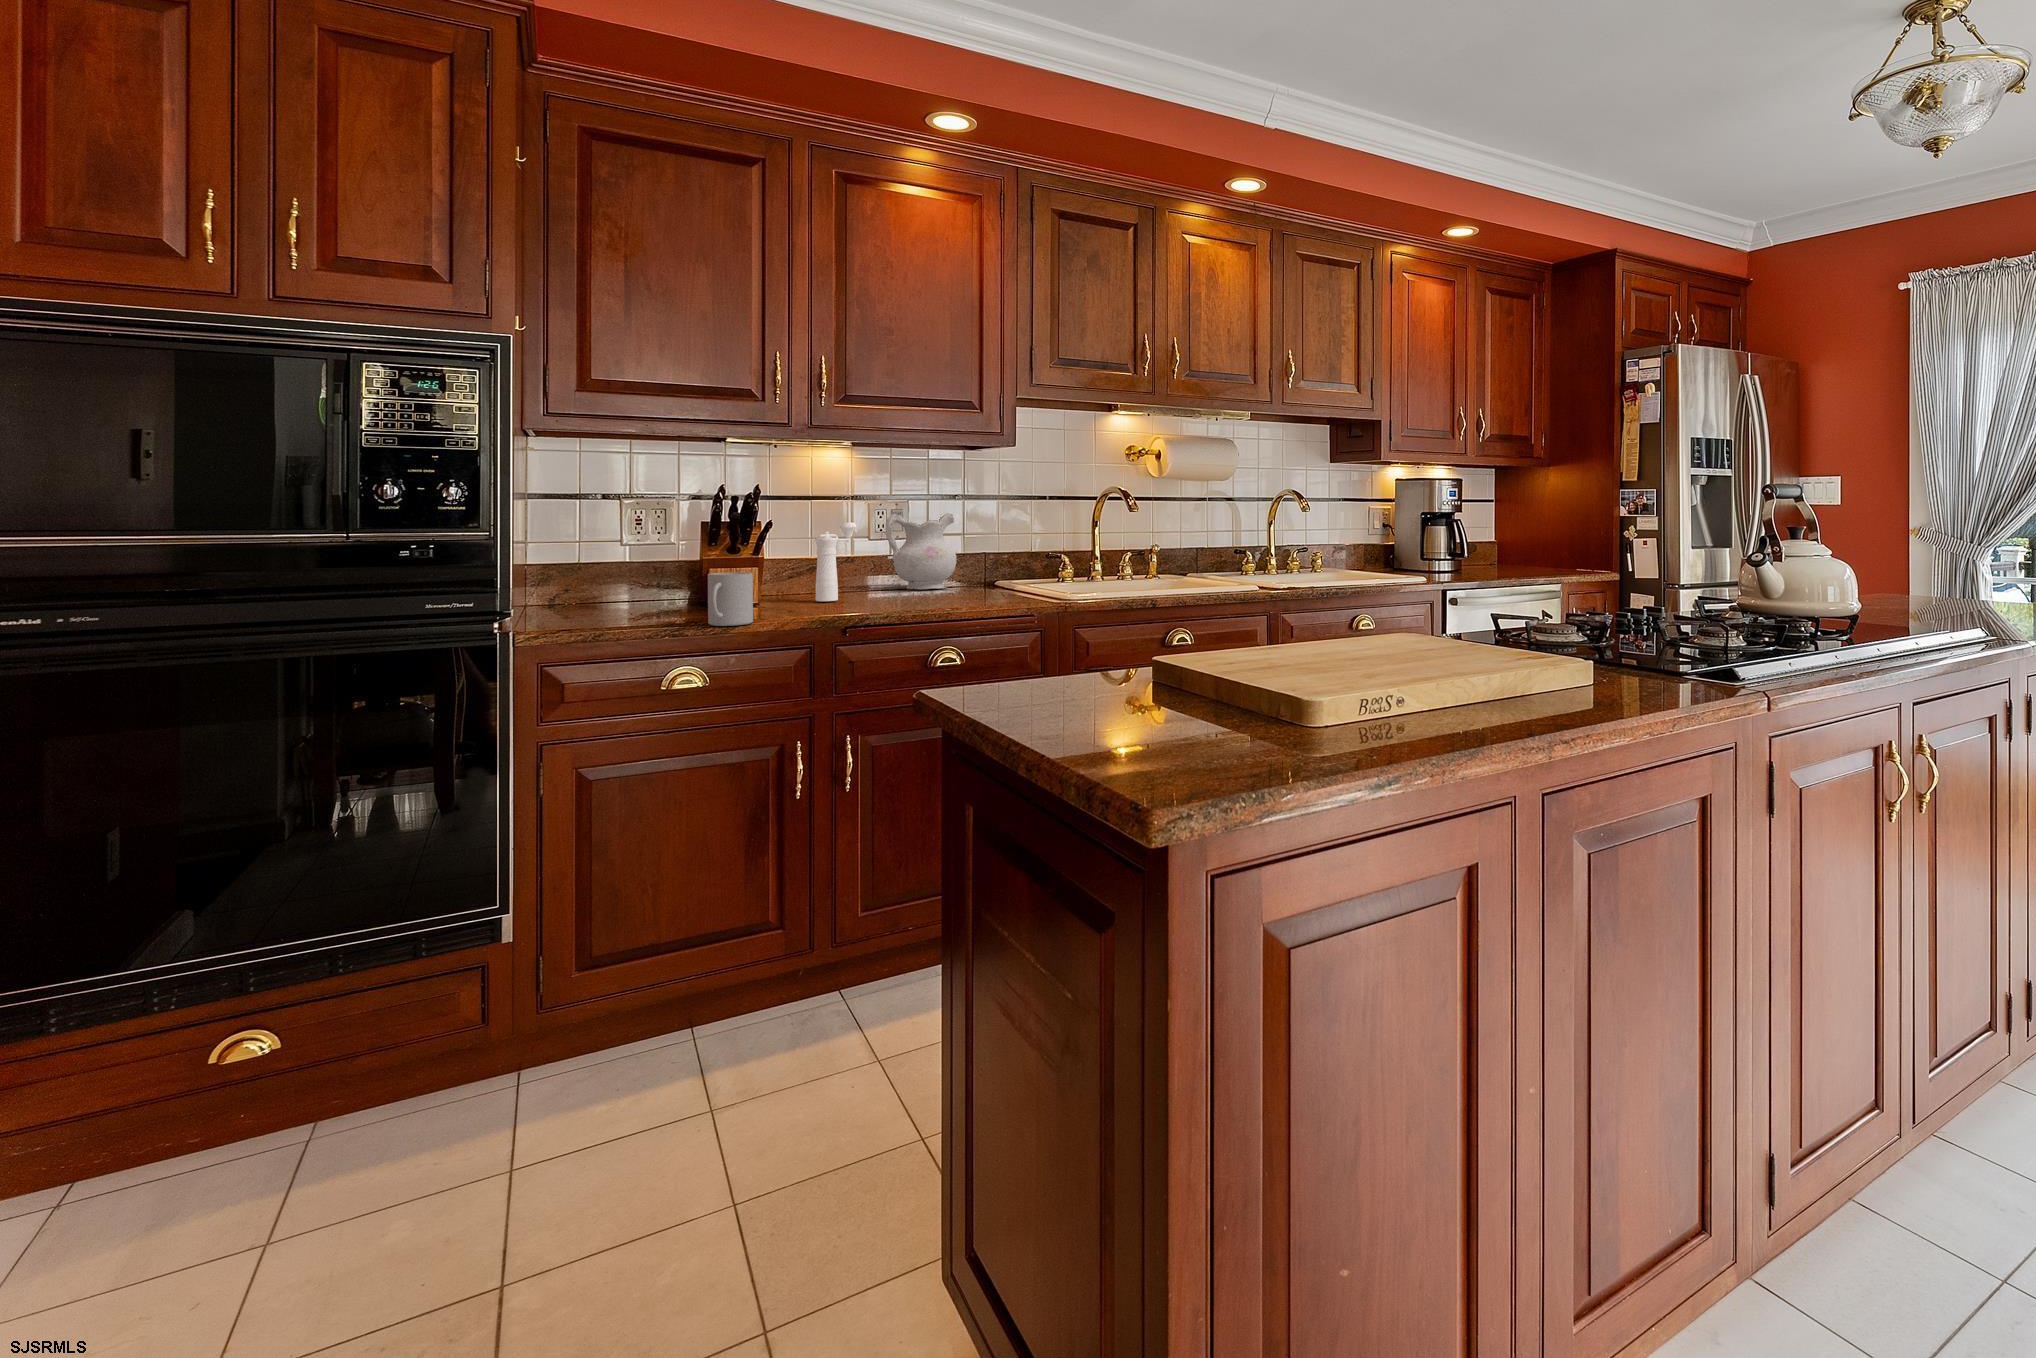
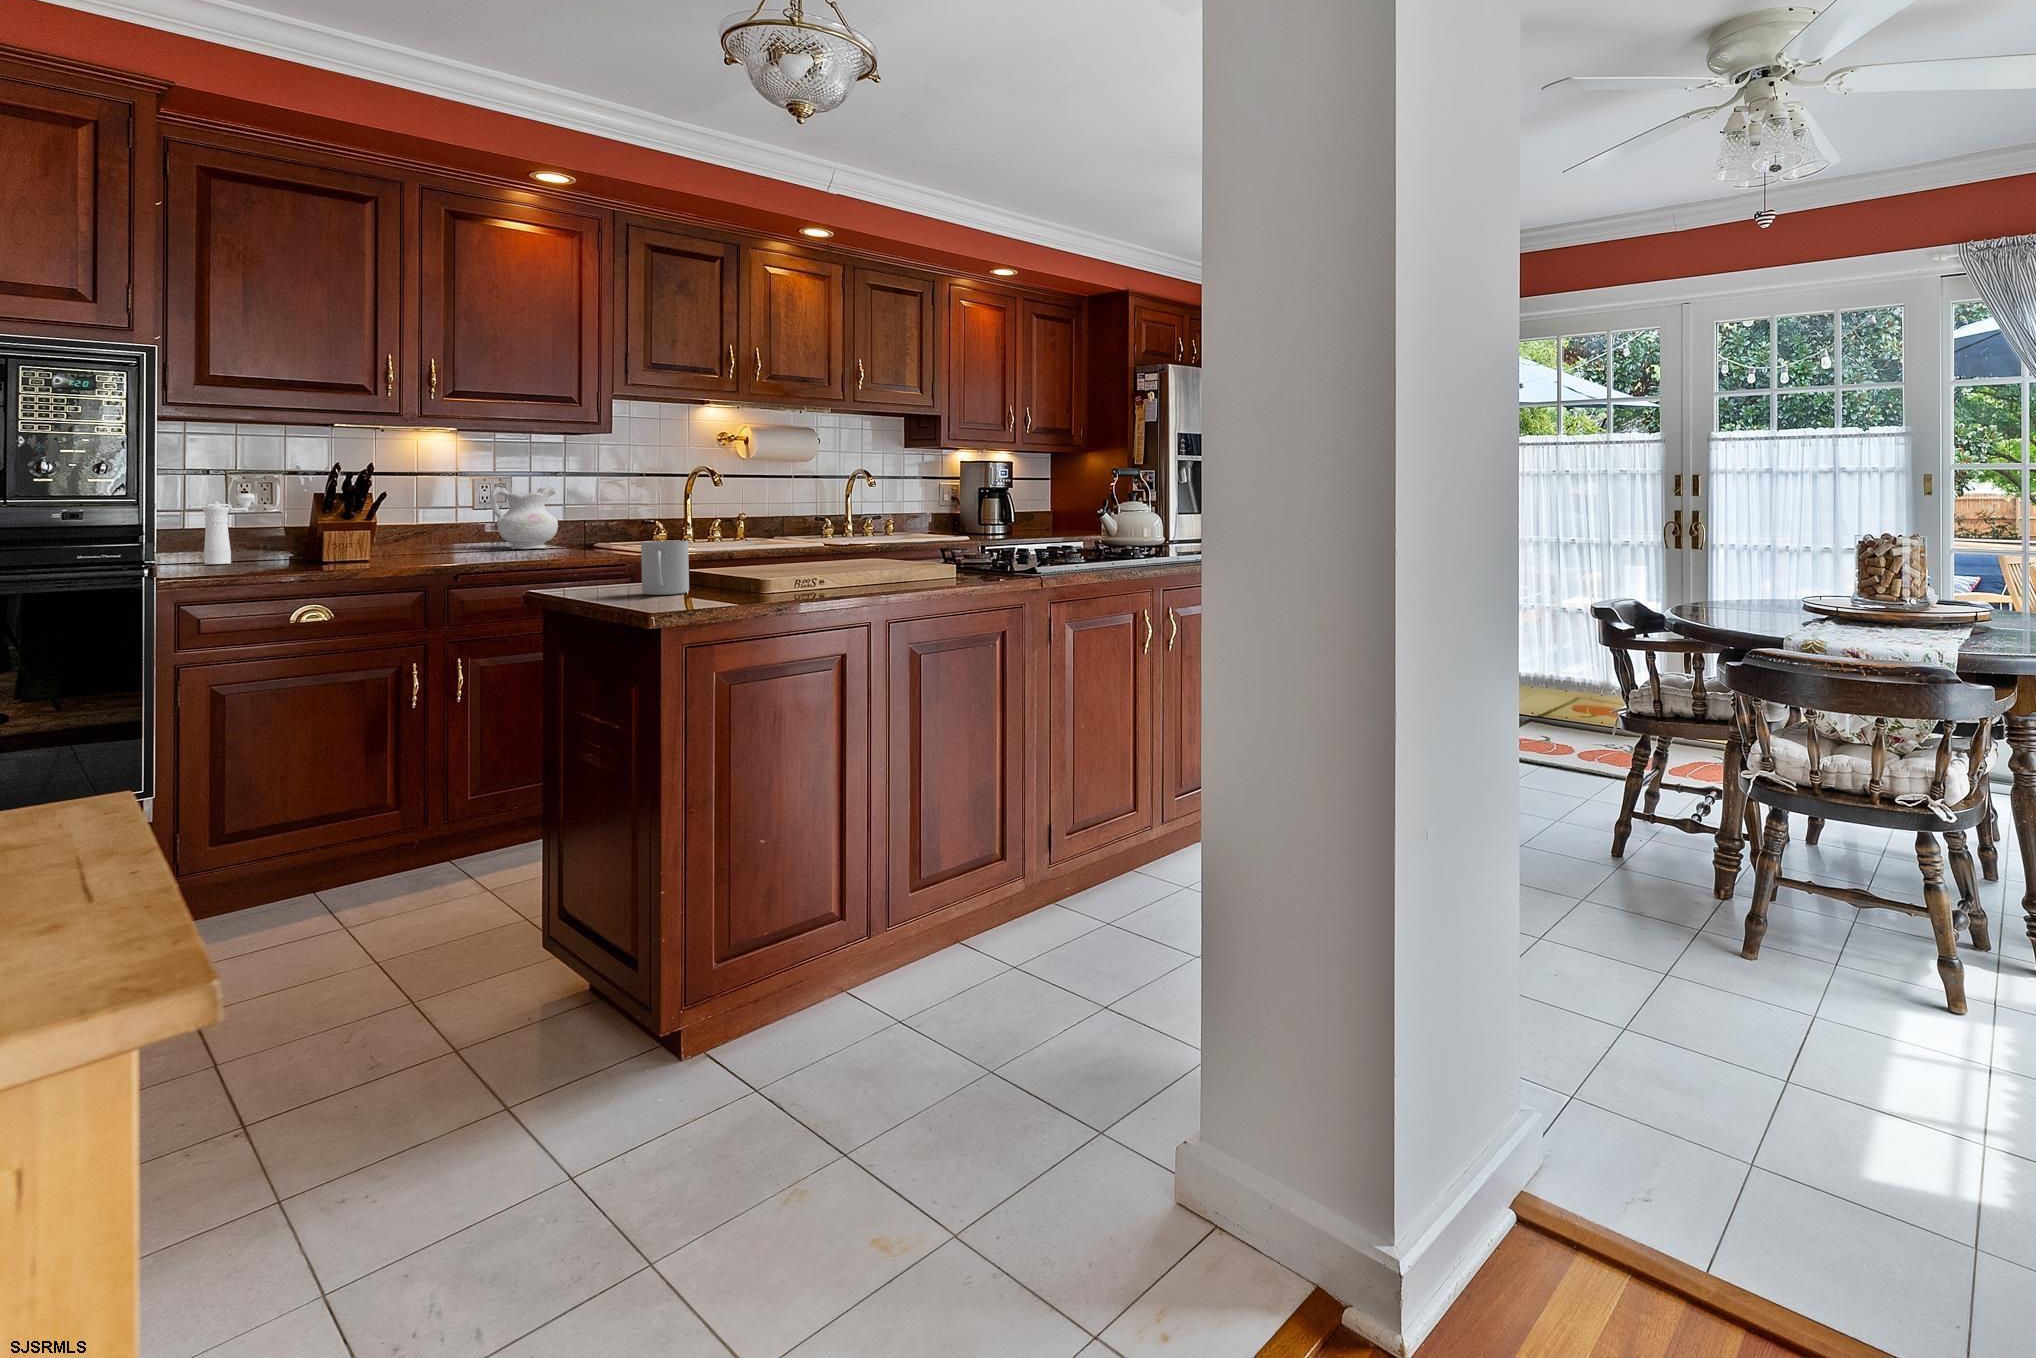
pepper mill: present [815,523,857,601] -> present [202,494,255,564]
mug: present [708,572,753,626] -> present [641,541,689,595]

